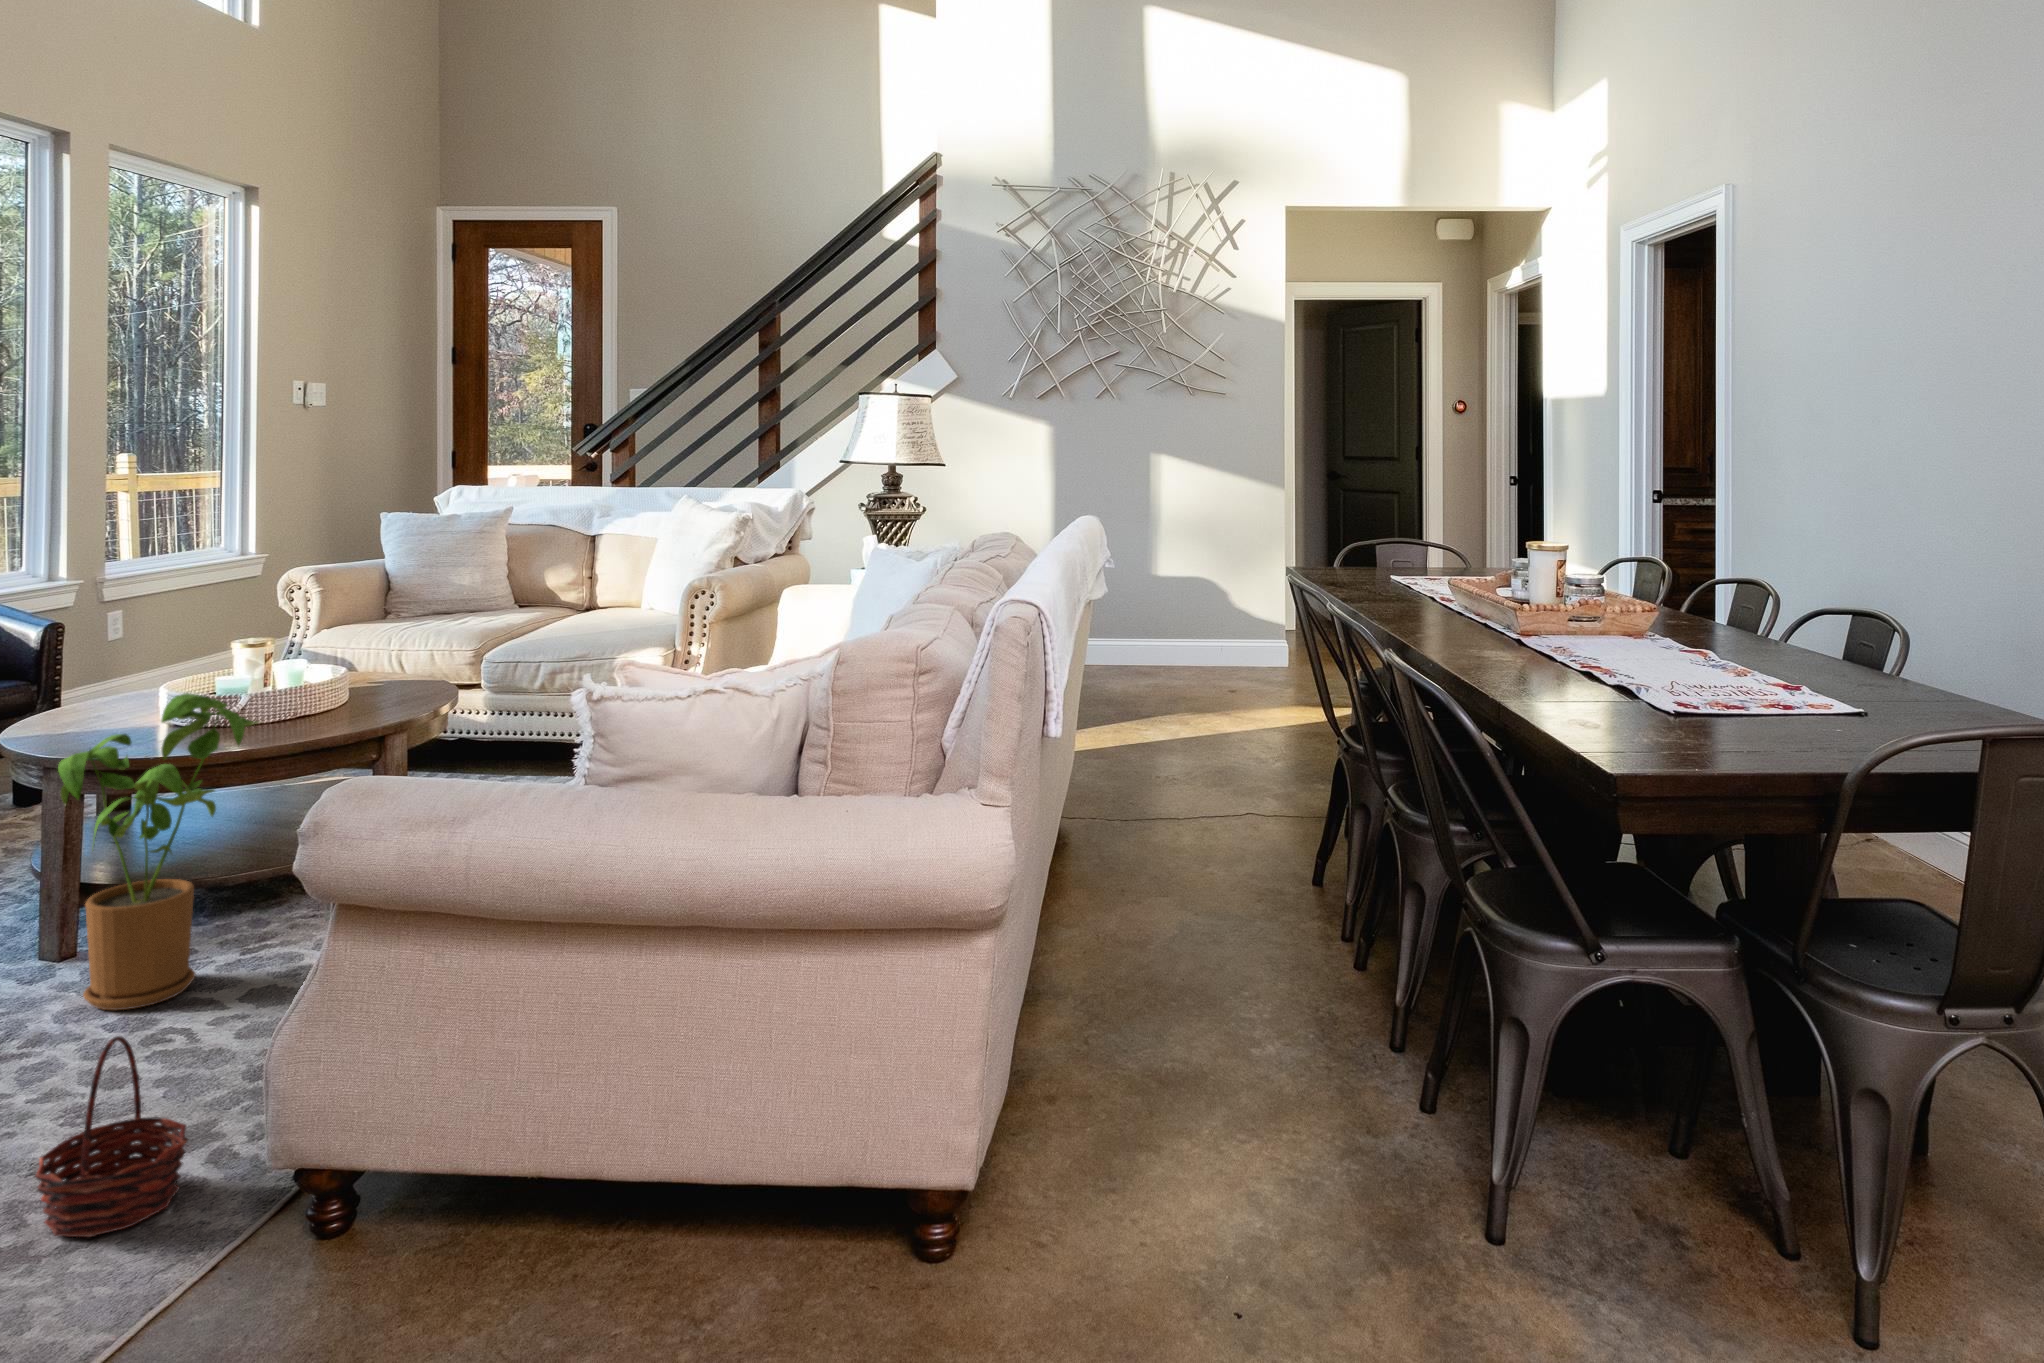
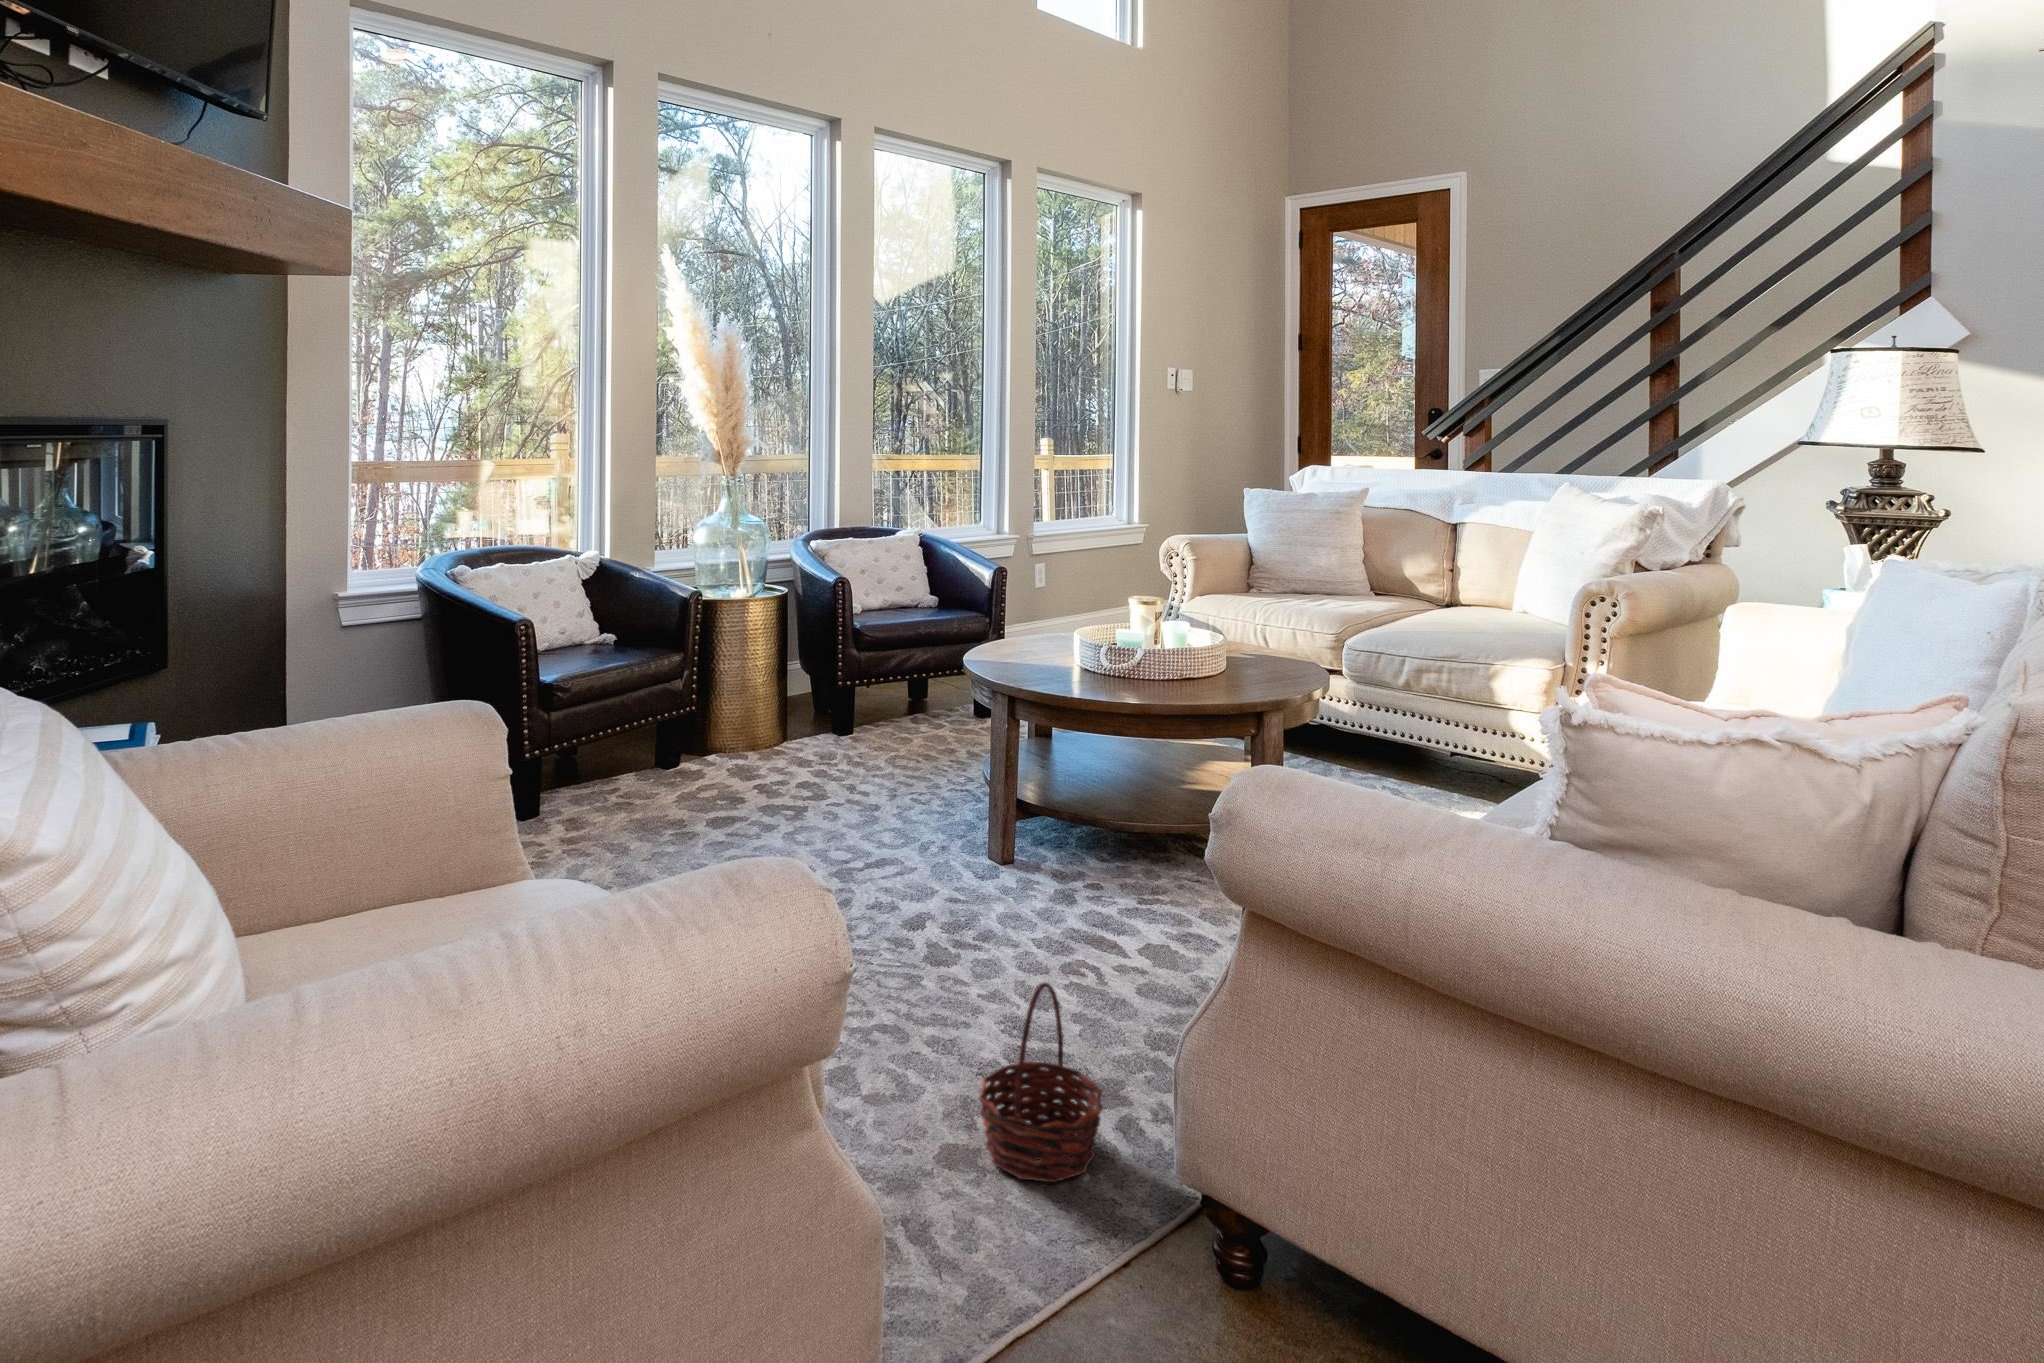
house plant: present [58,693,258,1010] -> none [1003,644,1164,932]

